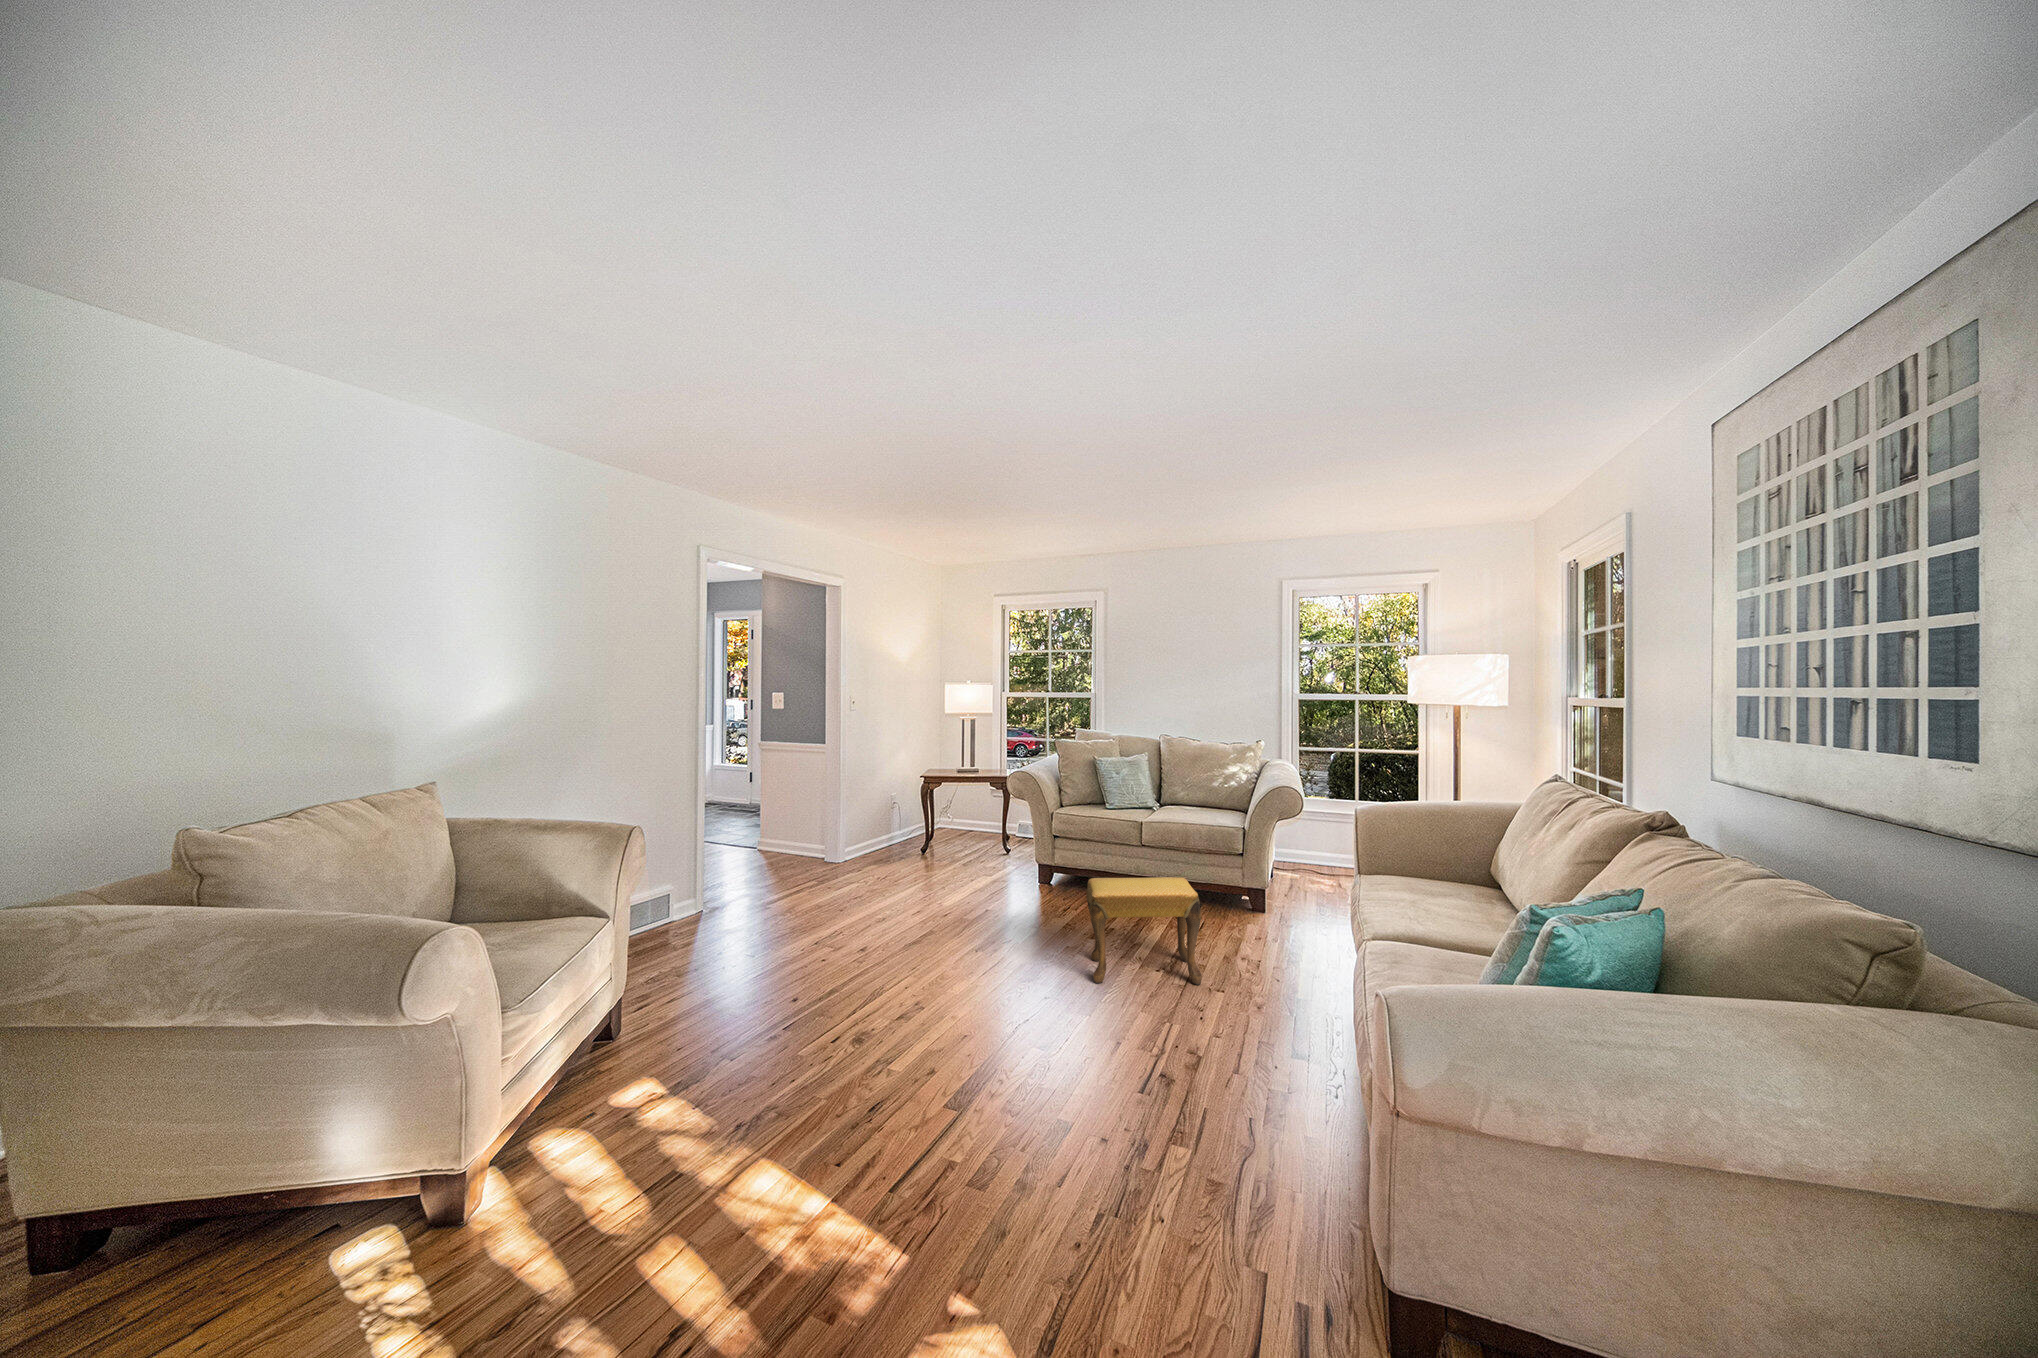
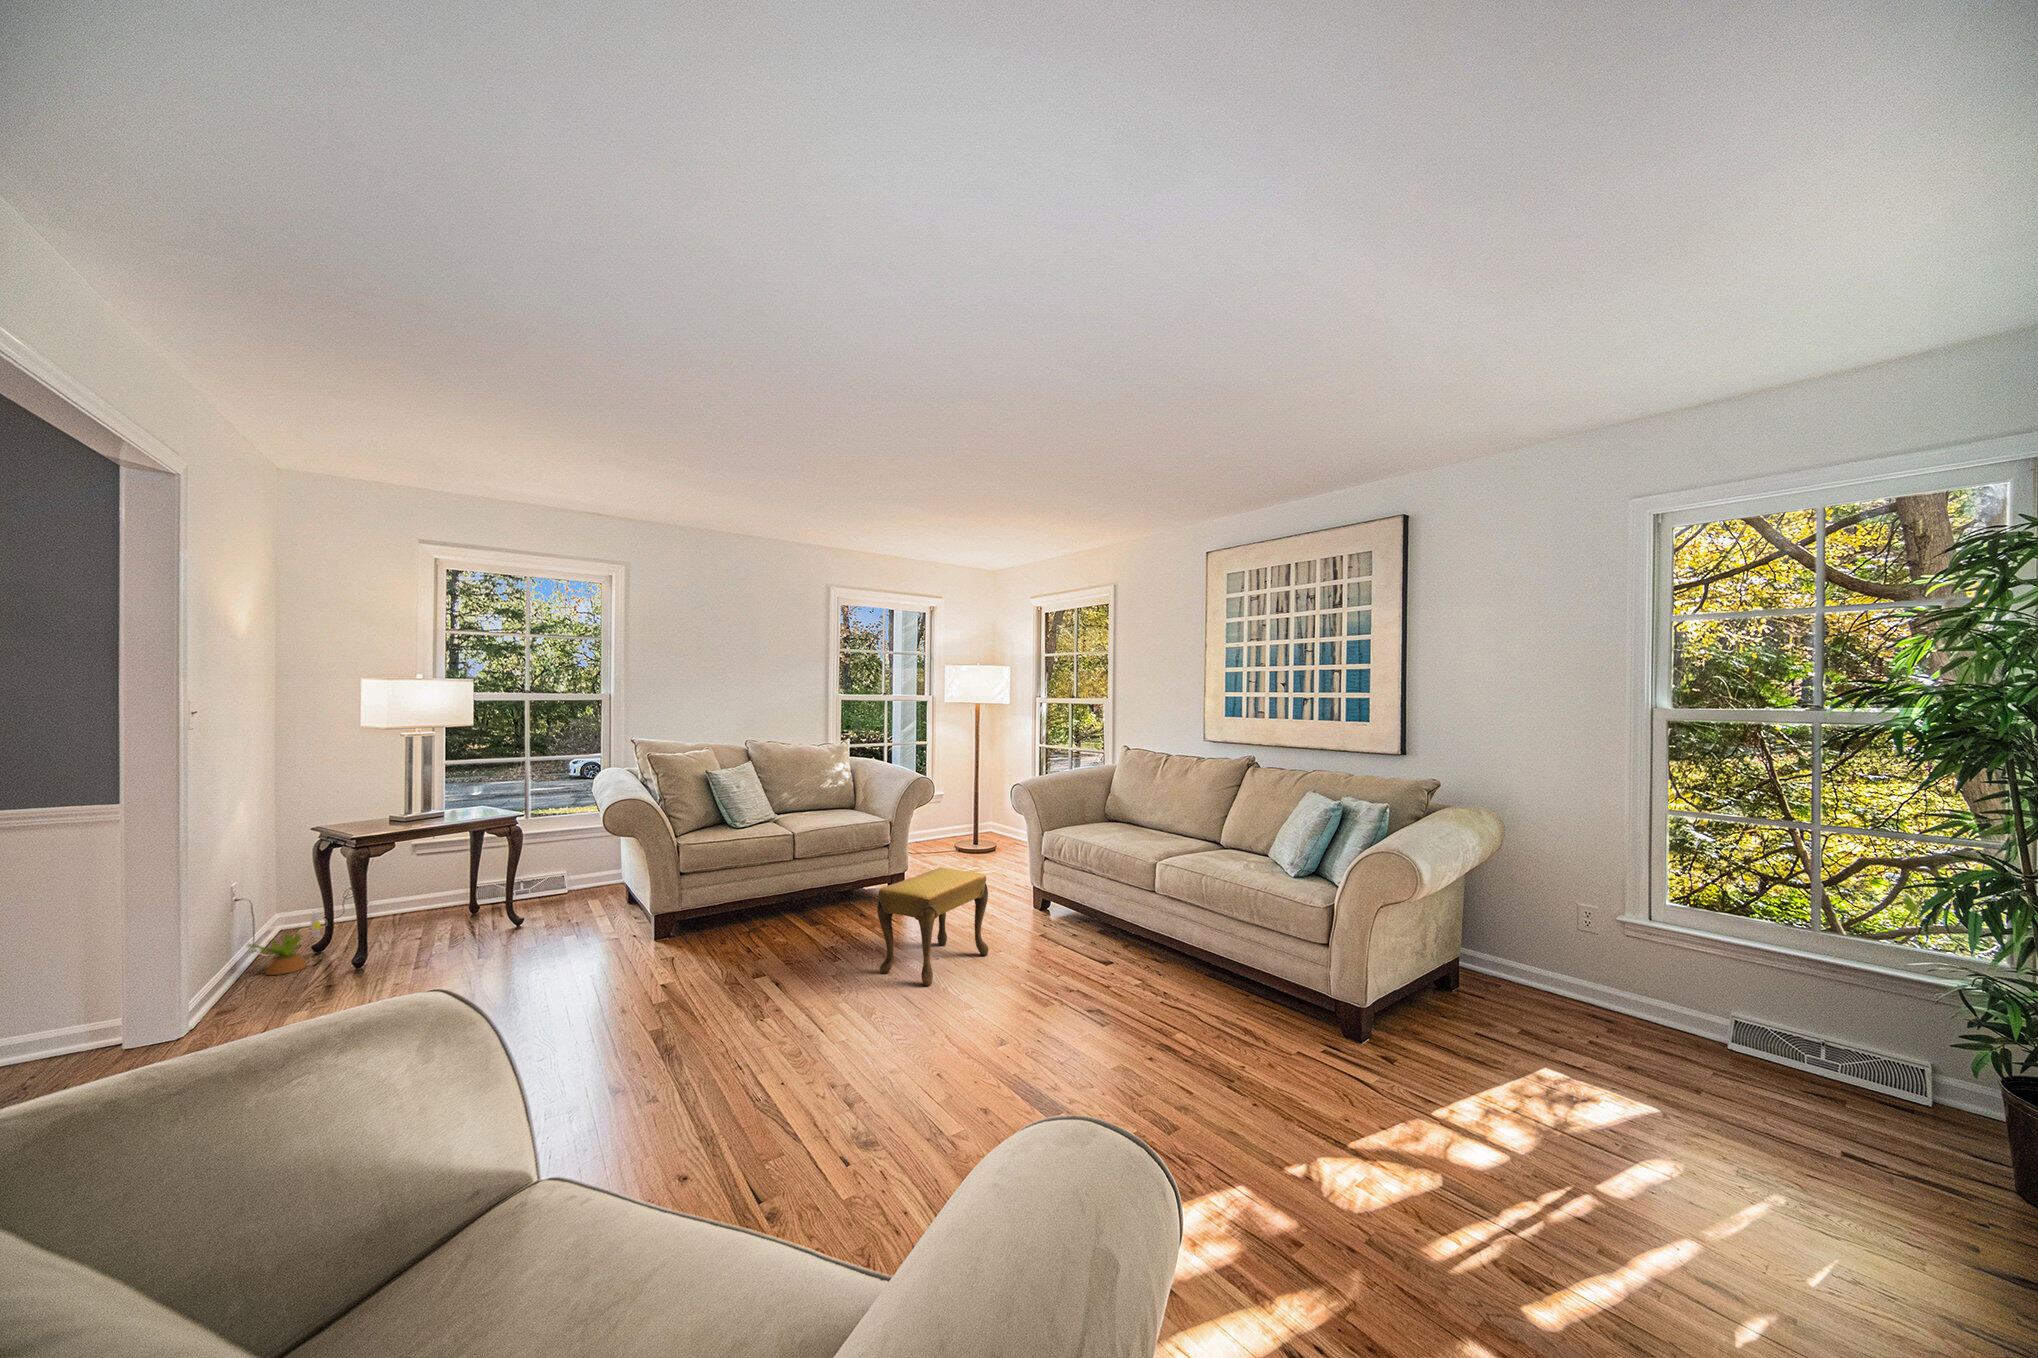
decorative plant: none [878,817,910,849] -> present [248,913,321,975]

